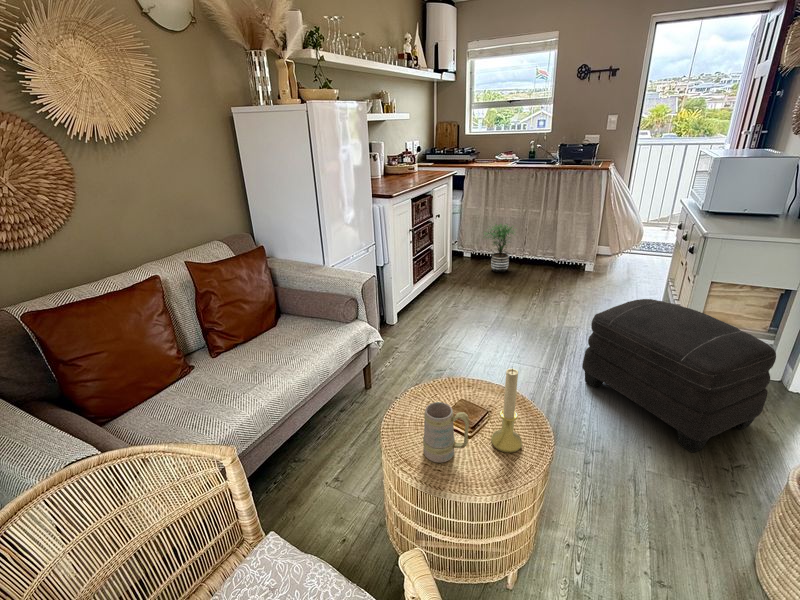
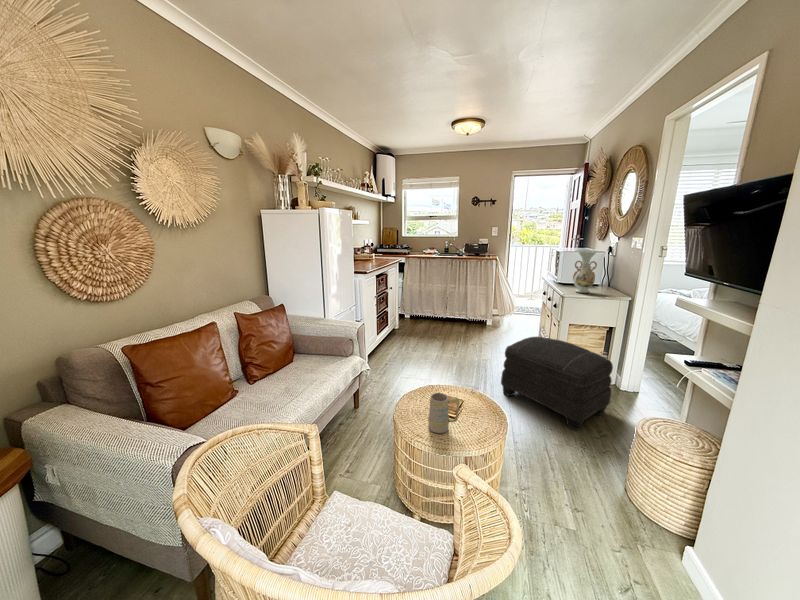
vase: none [728,155,780,229] -> present [573,251,597,293]
potted plant: present [485,224,514,272] -> none [419,294,444,328]
candle holder: present [491,368,522,453] -> none [469,367,488,424]

